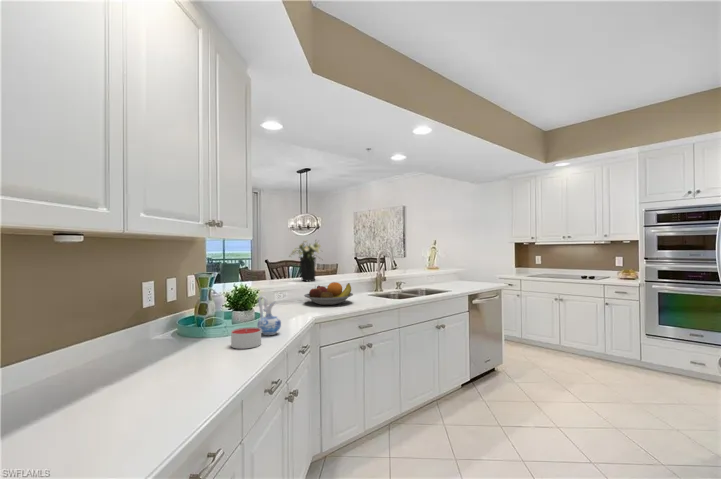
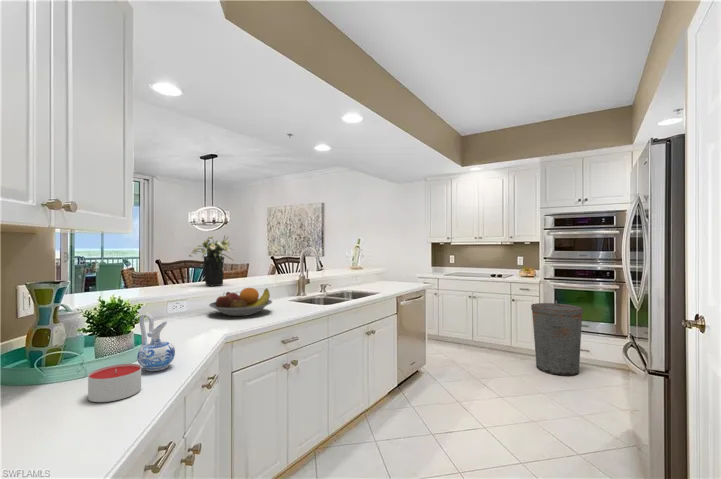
trash can: none [624,305,687,386] -> present [531,301,583,376]

